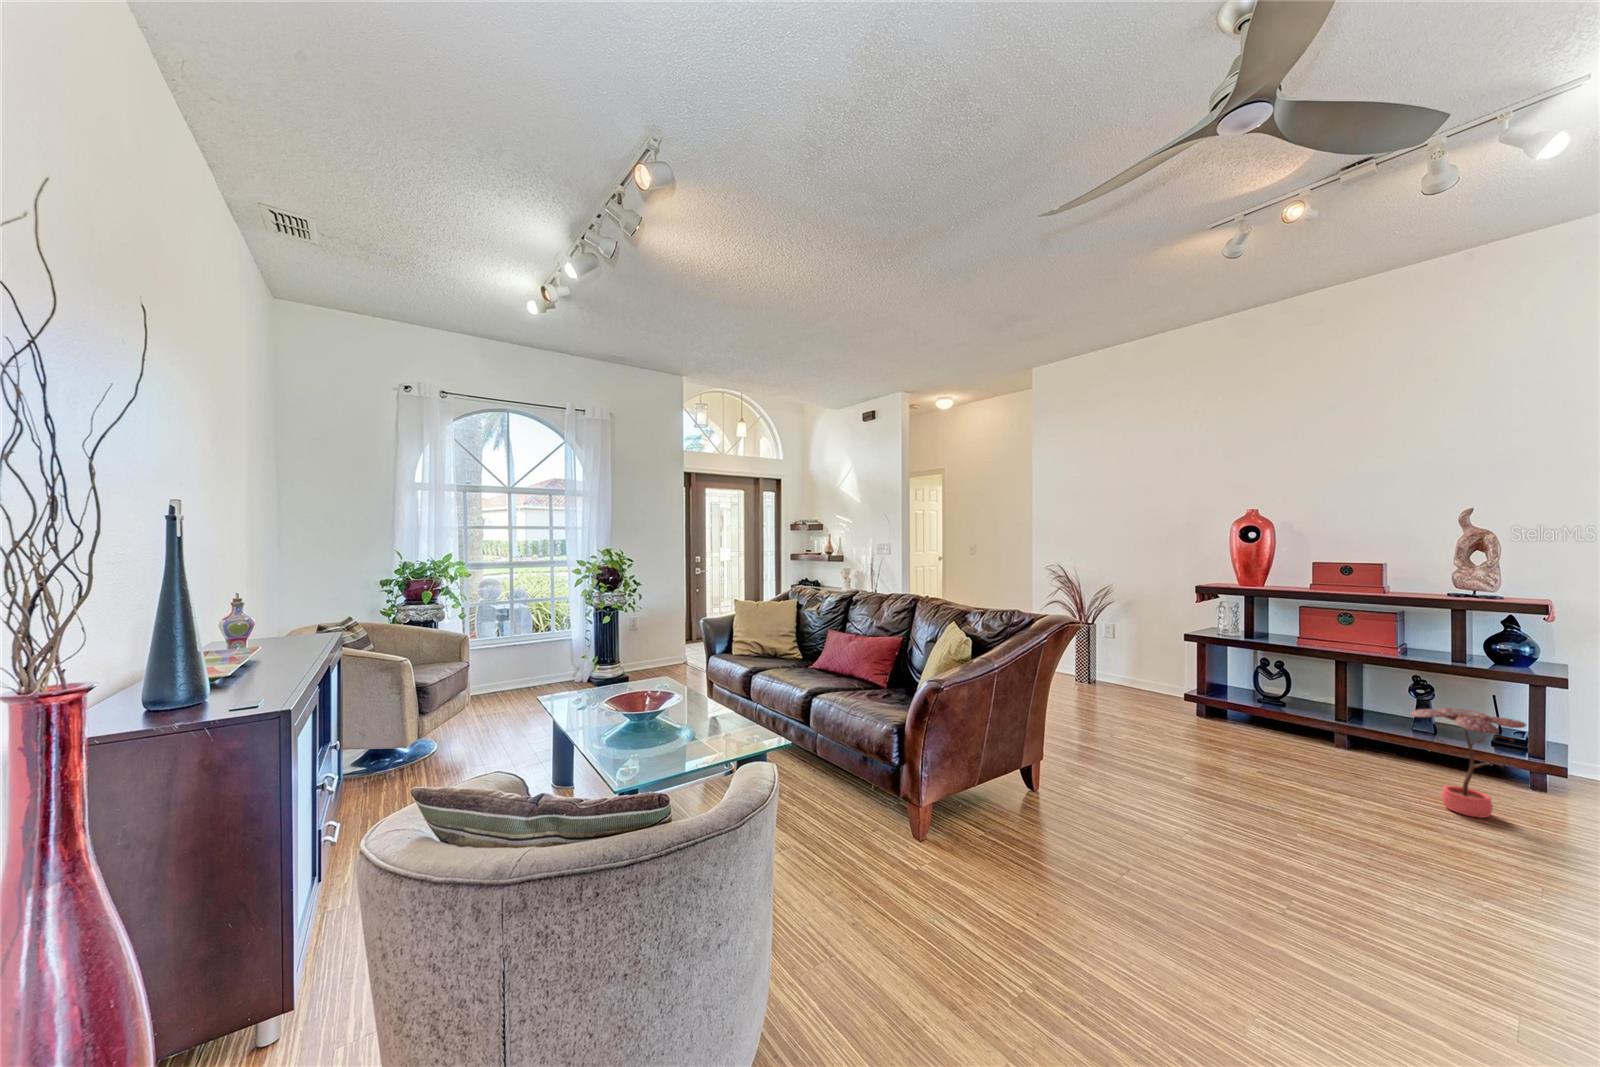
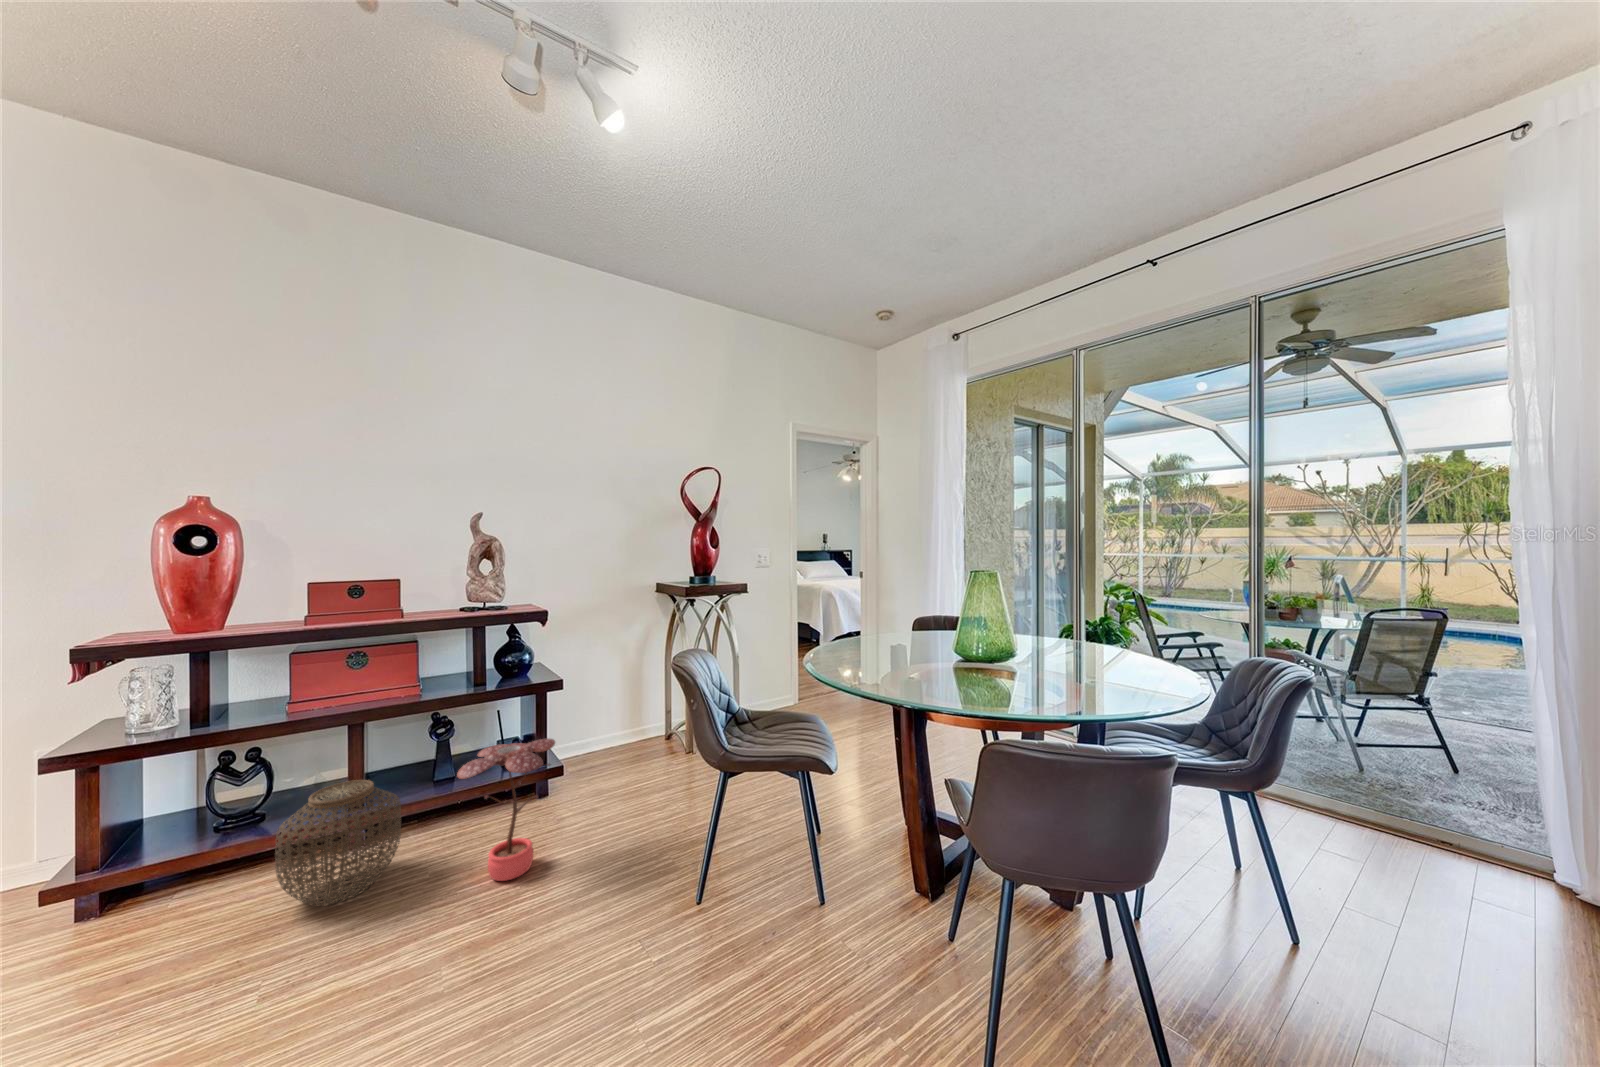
woven basket: none [1288,694,1373,768] -> present [275,780,401,906]

